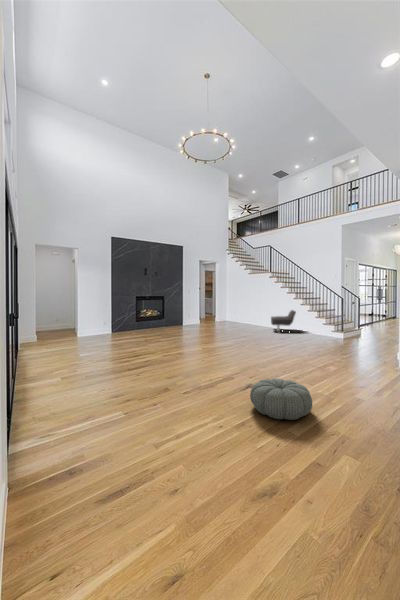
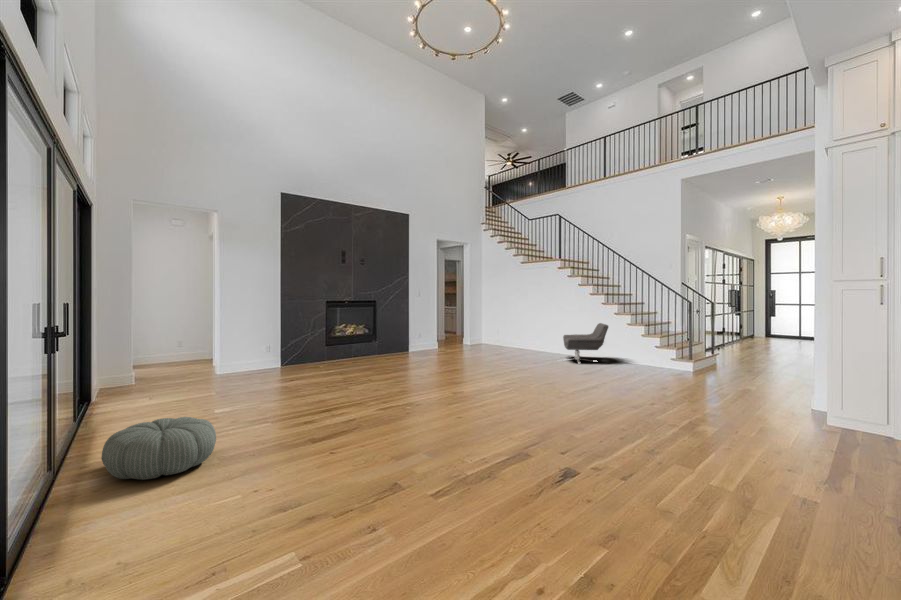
pouf: present [250,378,312,420] -> present [102,417,216,480]

